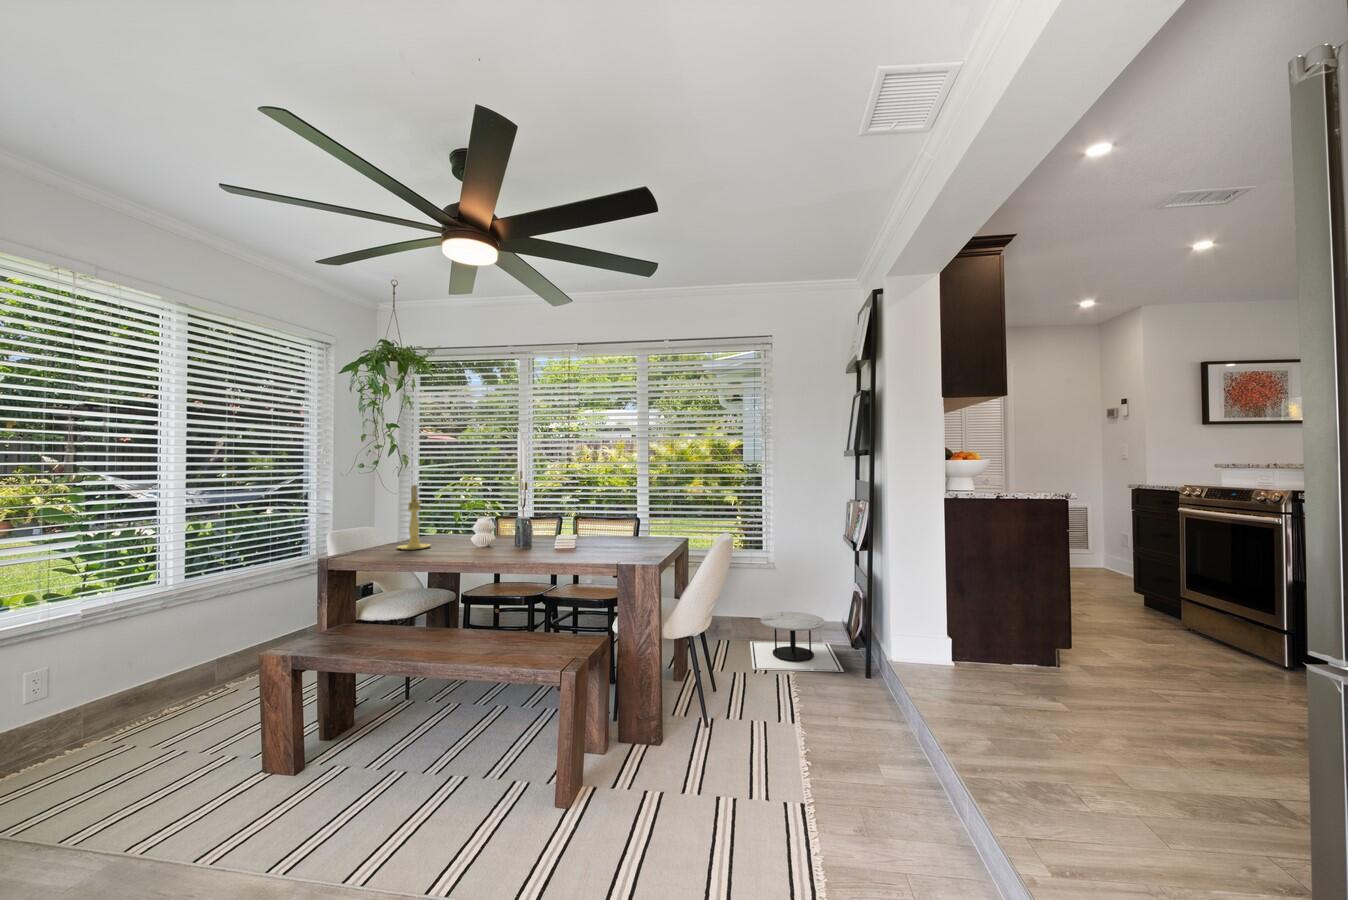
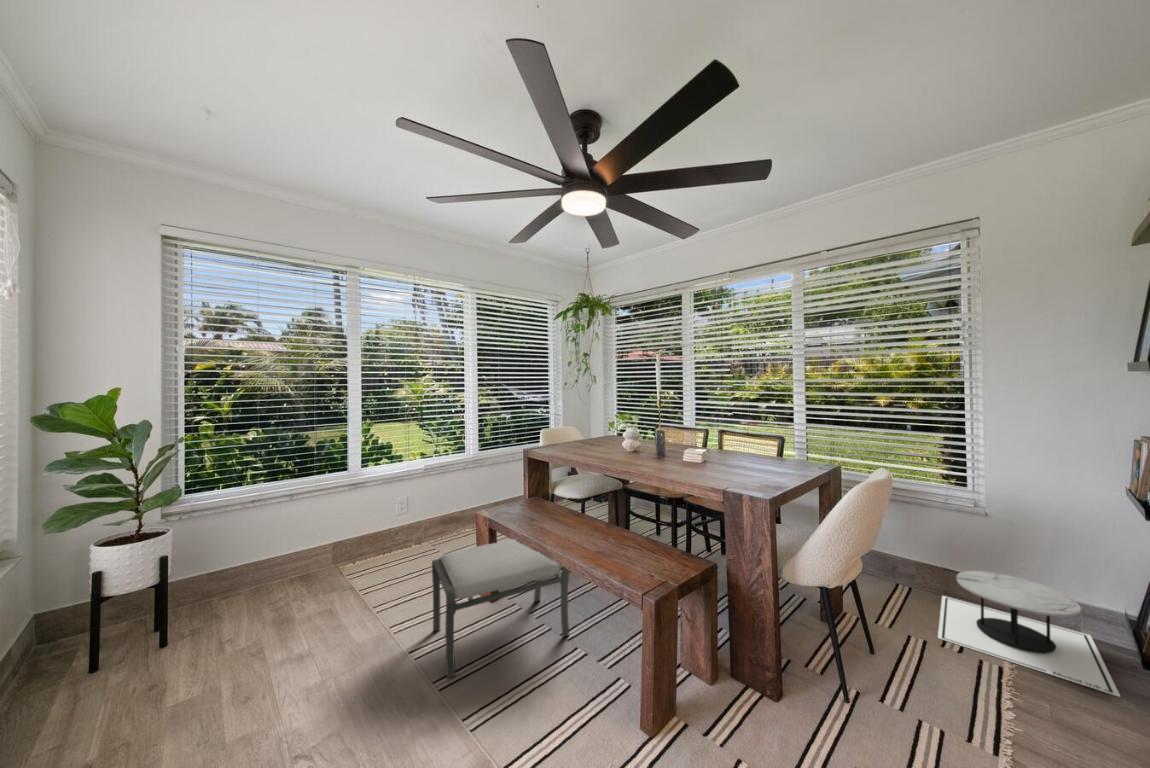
candle holder: present [398,485,430,550] -> none [572,400,595,451]
ottoman: none [212,665,438,866] -> present [432,539,569,677]

